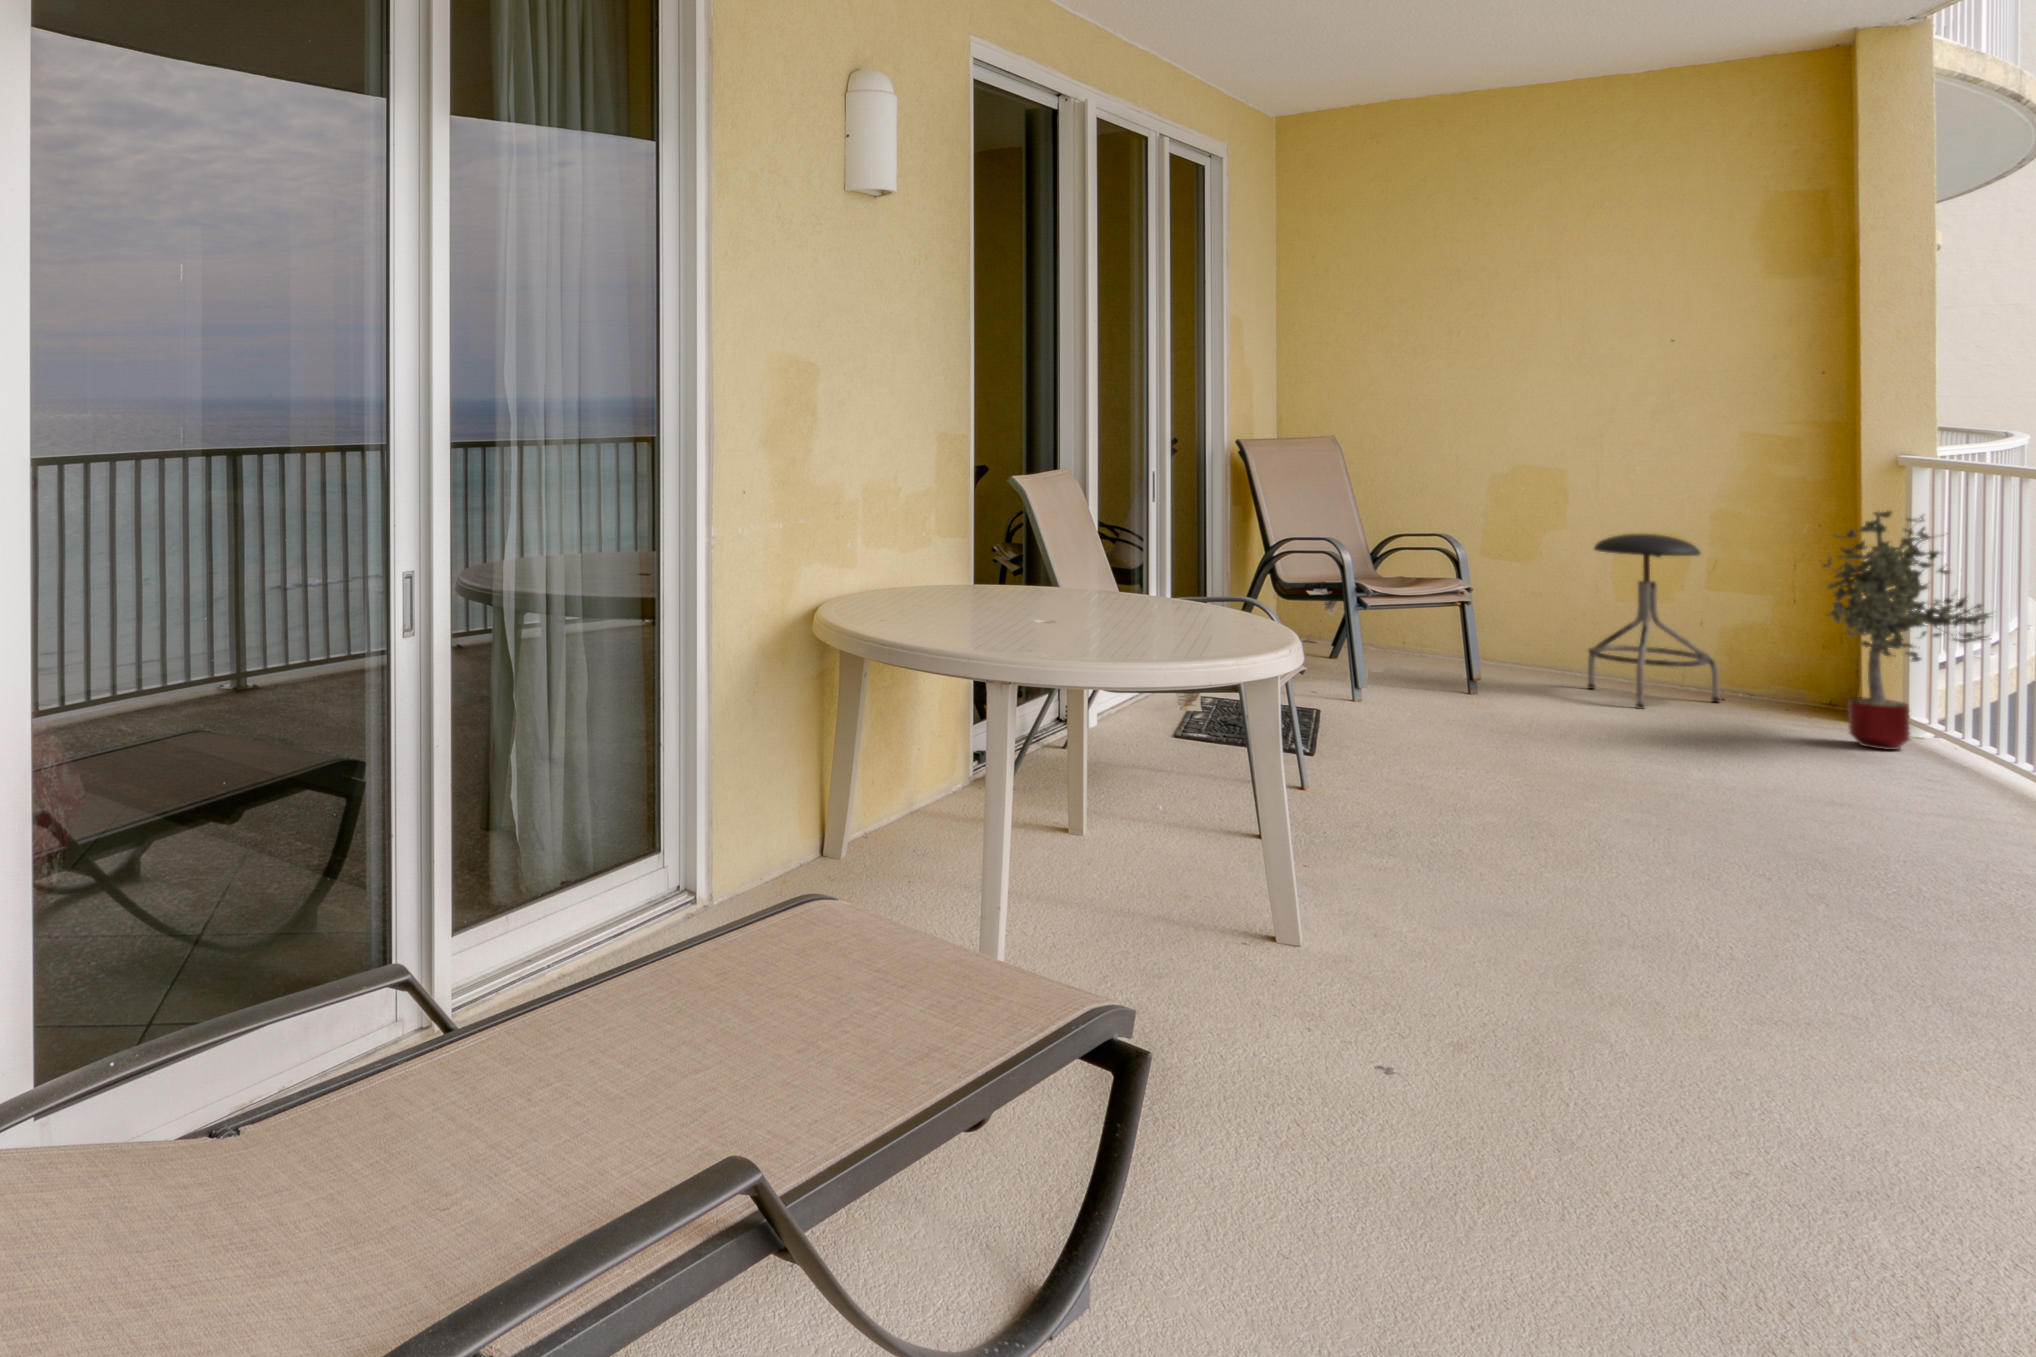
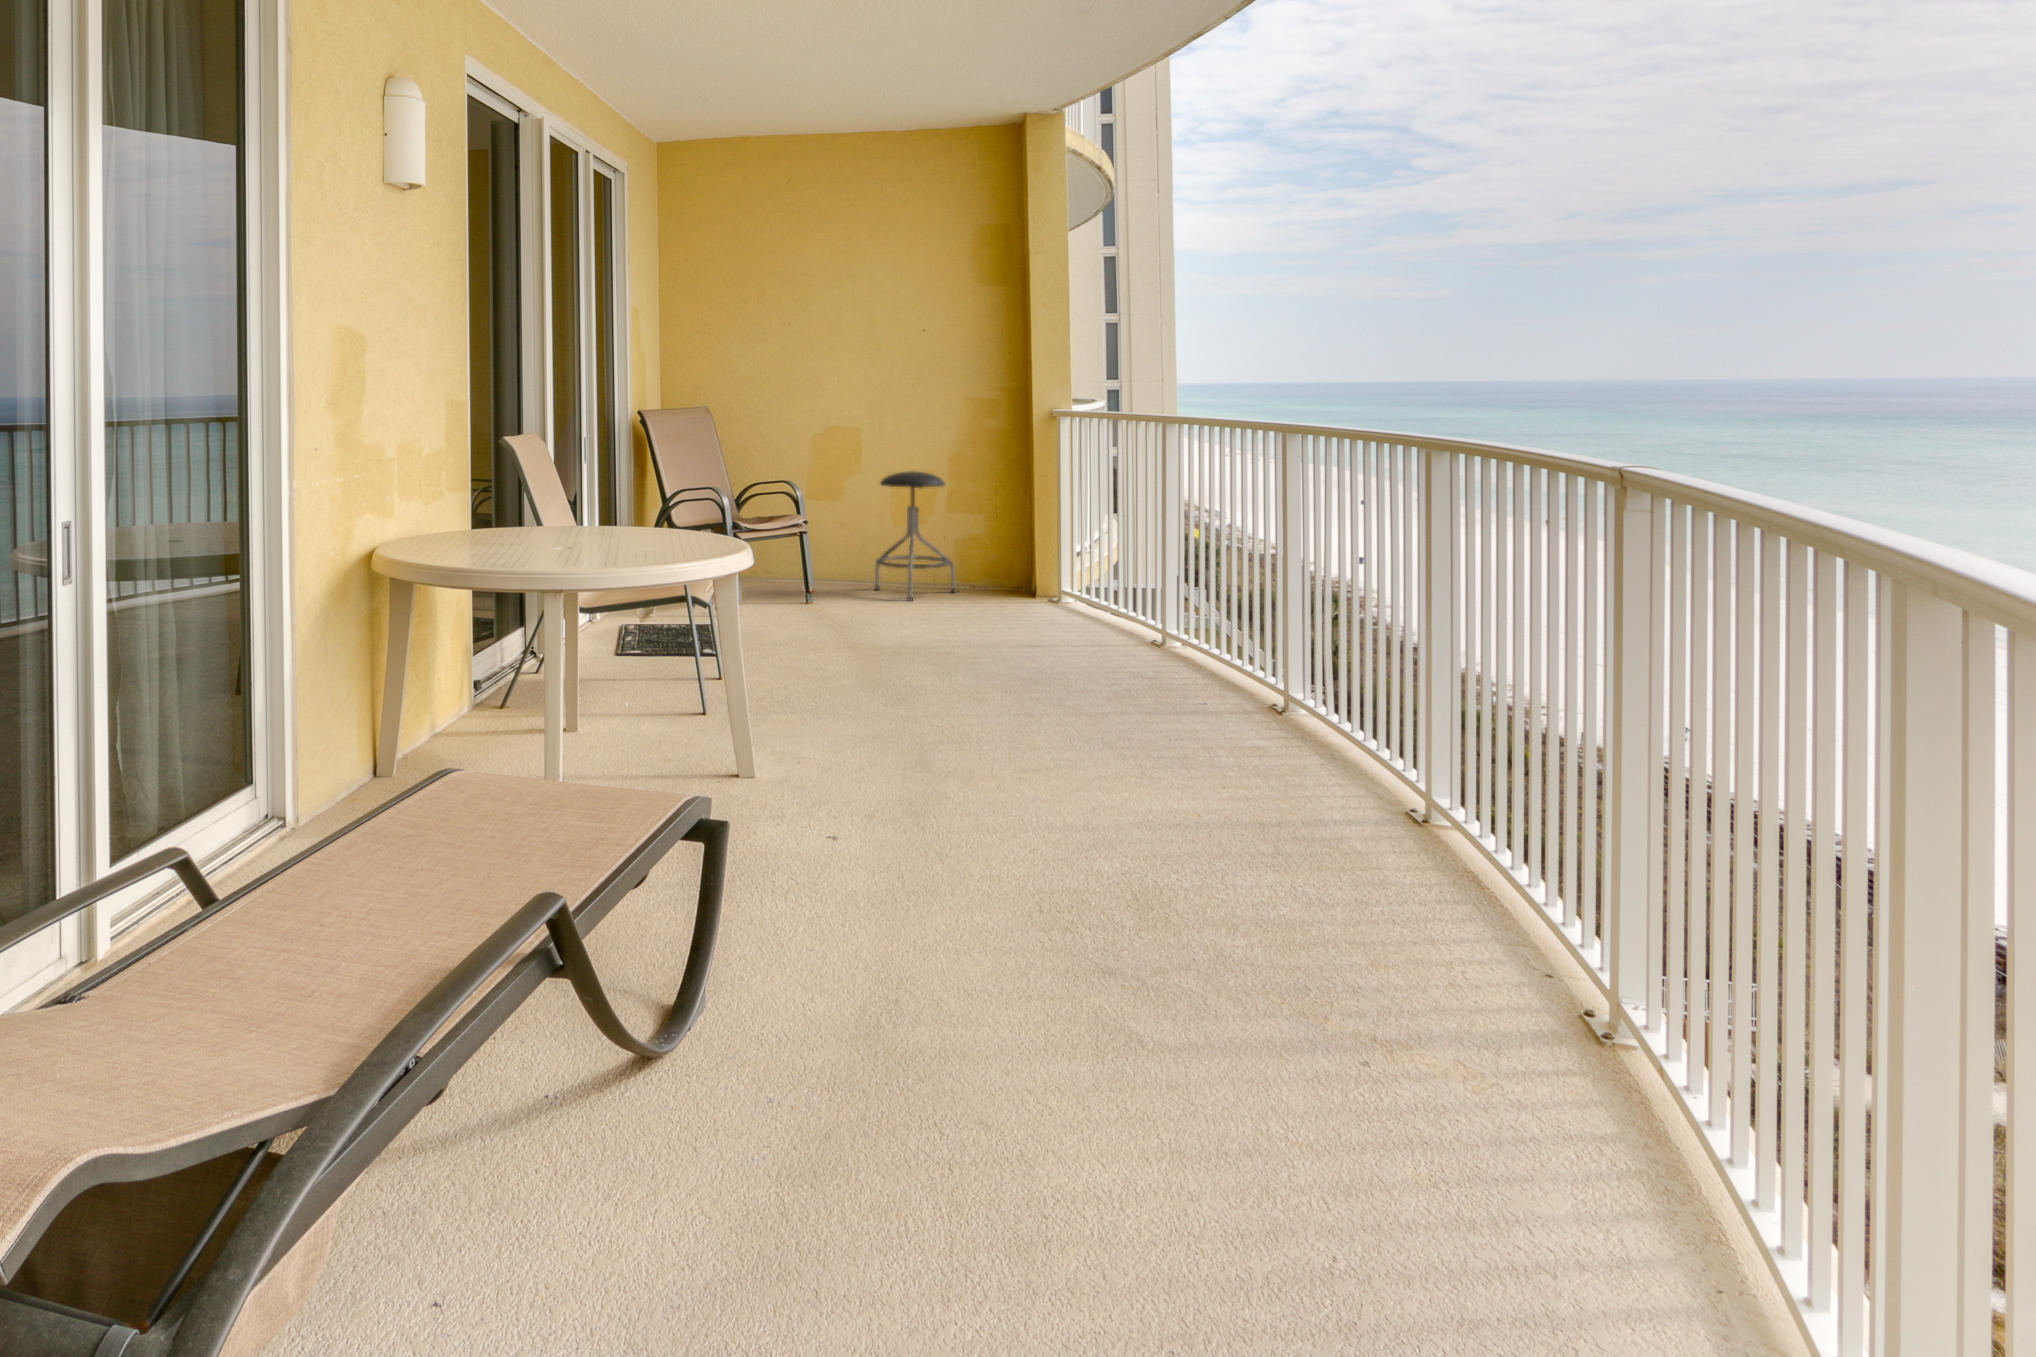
potted tree: present [1824,511,1991,750] -> none [1016,448,1114,615]

